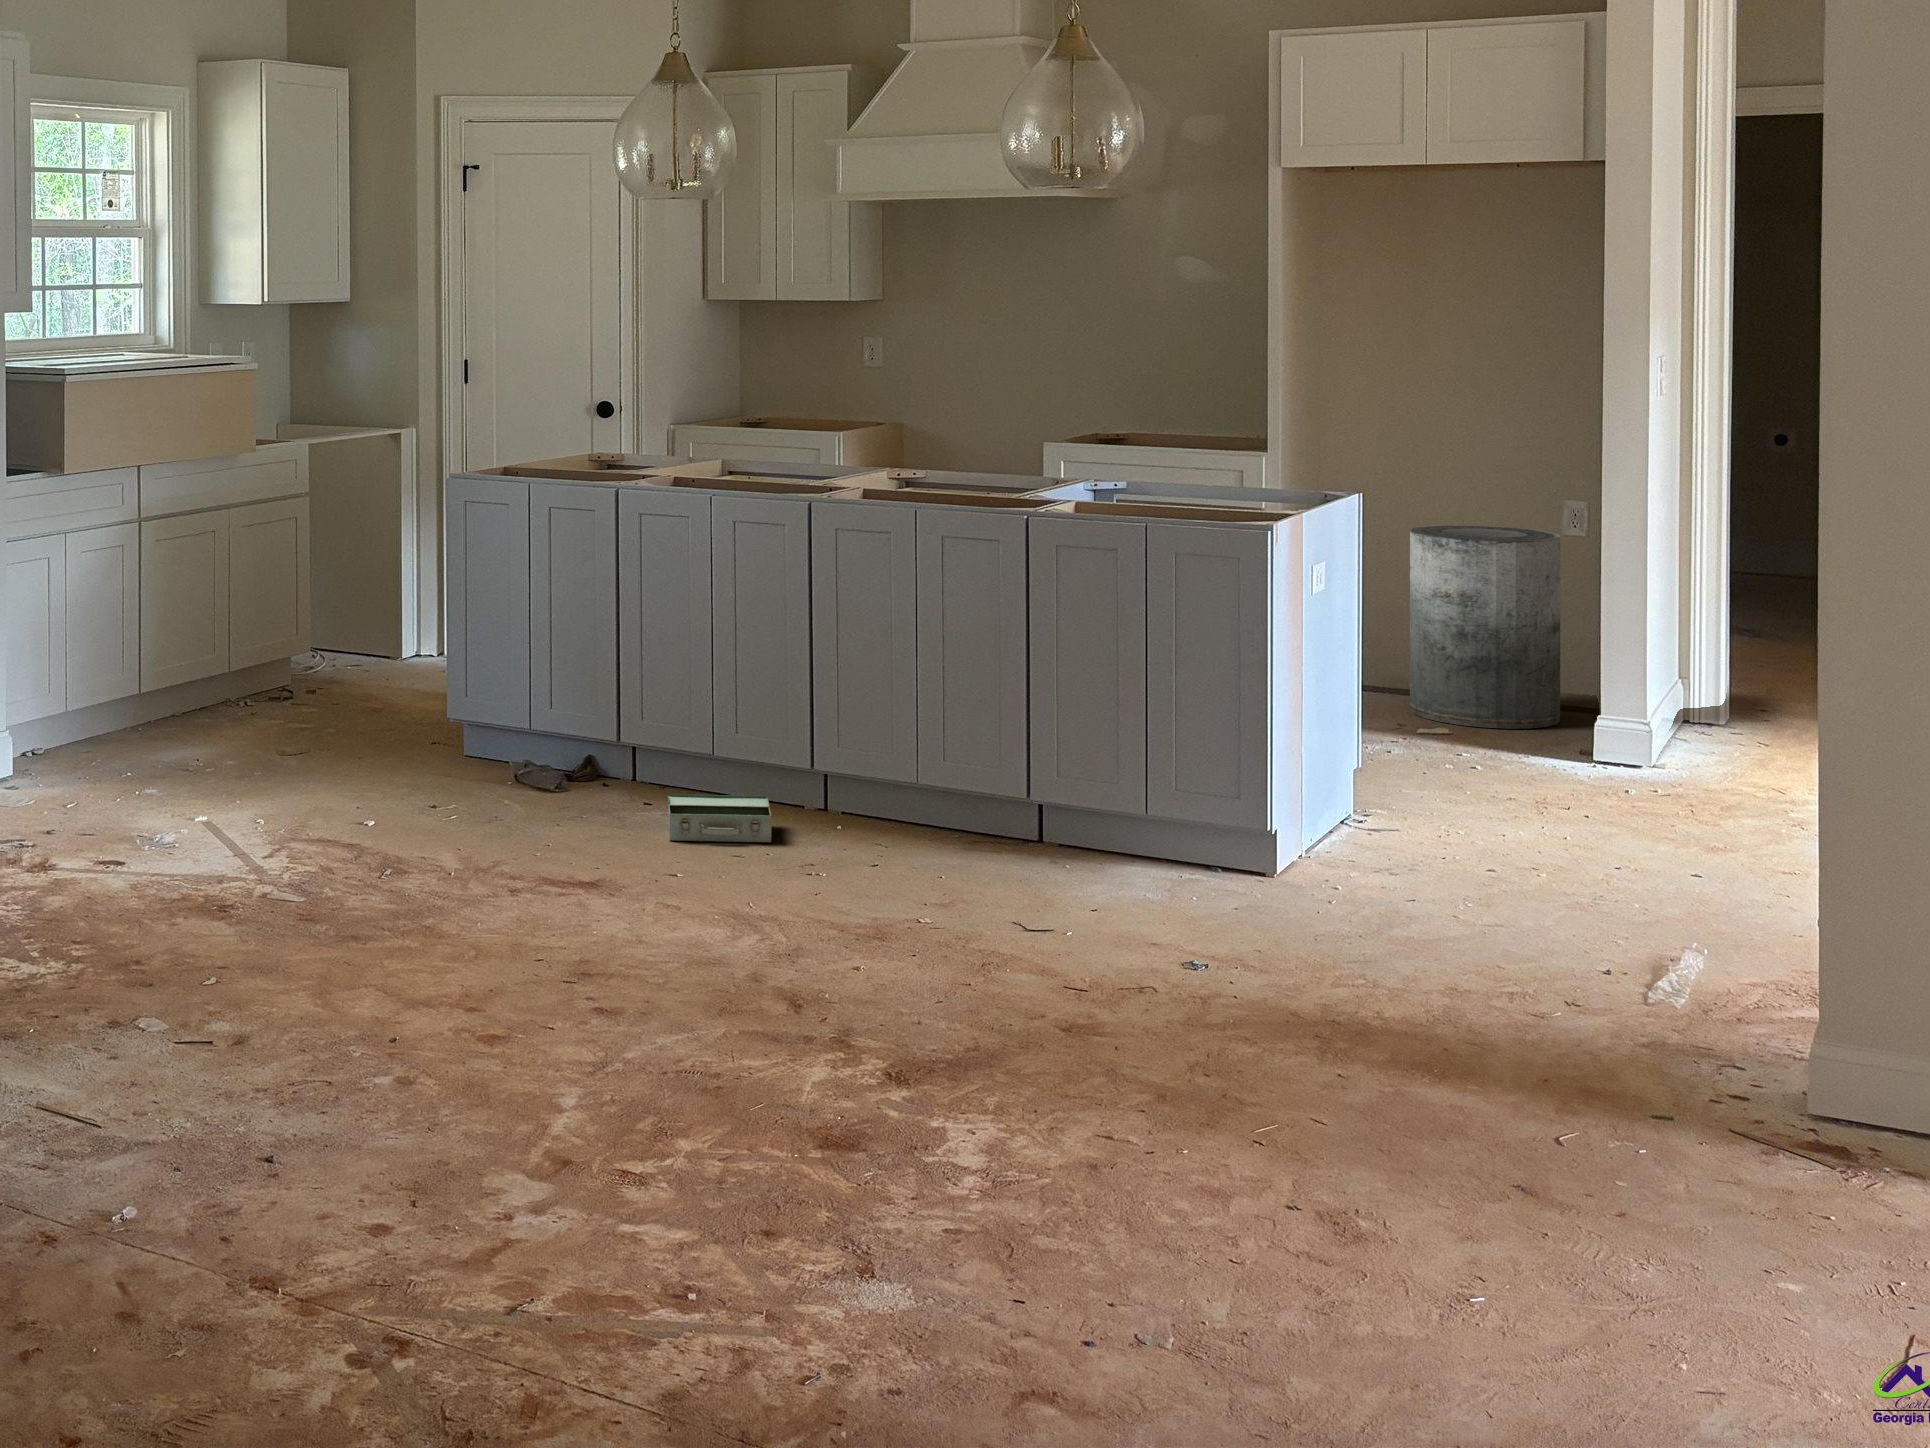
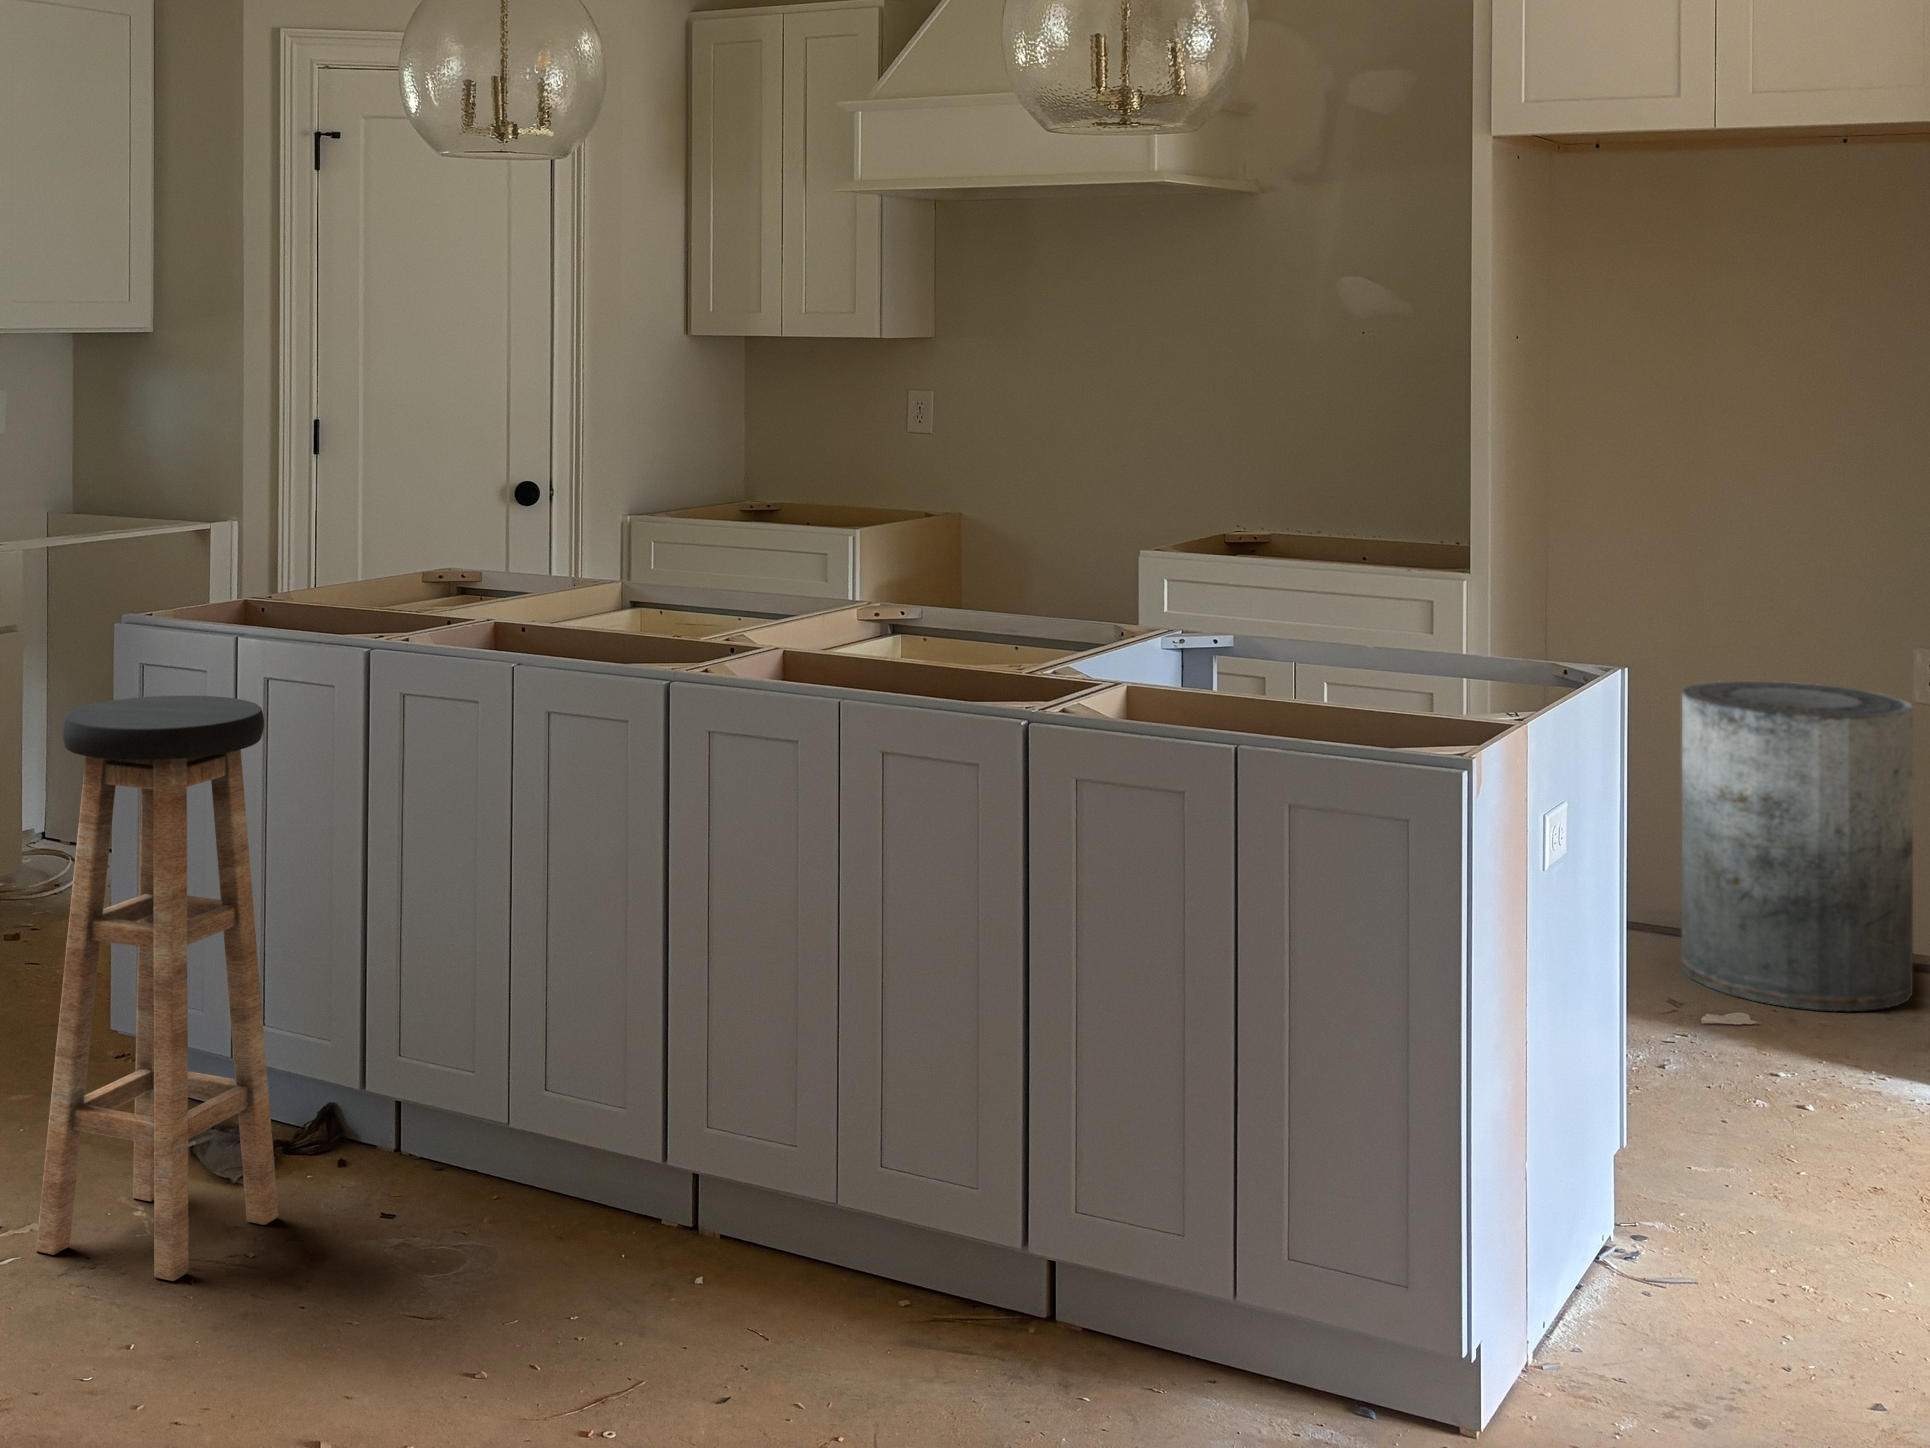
bar stool: none [467,513,589,822] -> present [36,696,278,1281]
toolbox: present [668,794,771,842] -> none [359,1226,567,1342]

